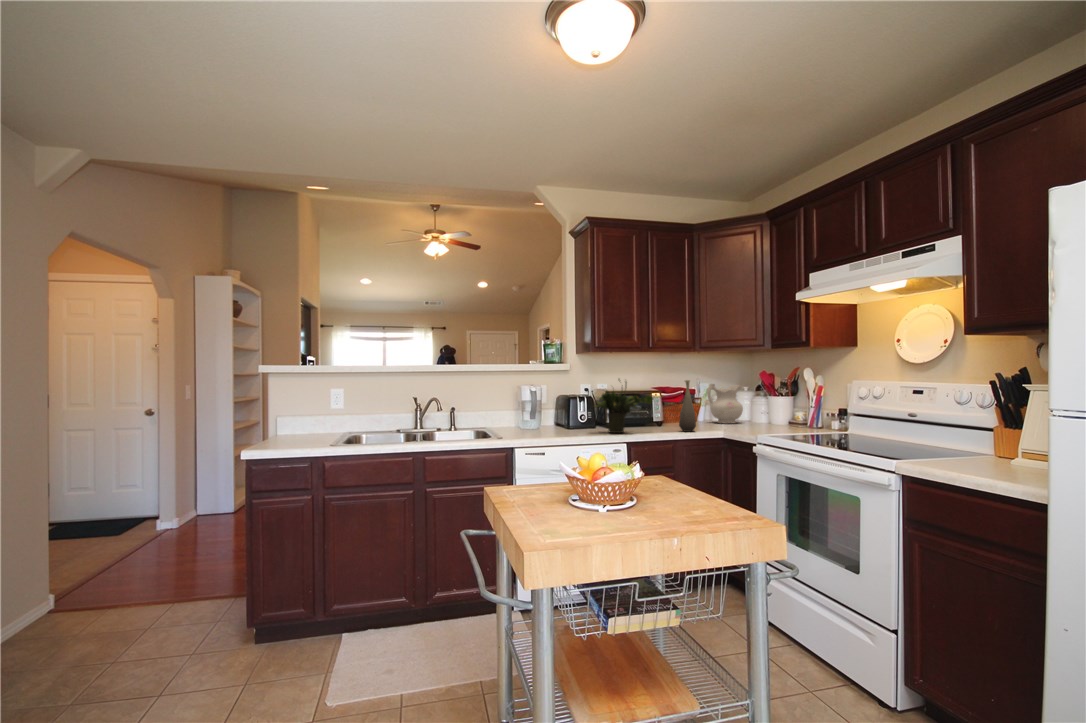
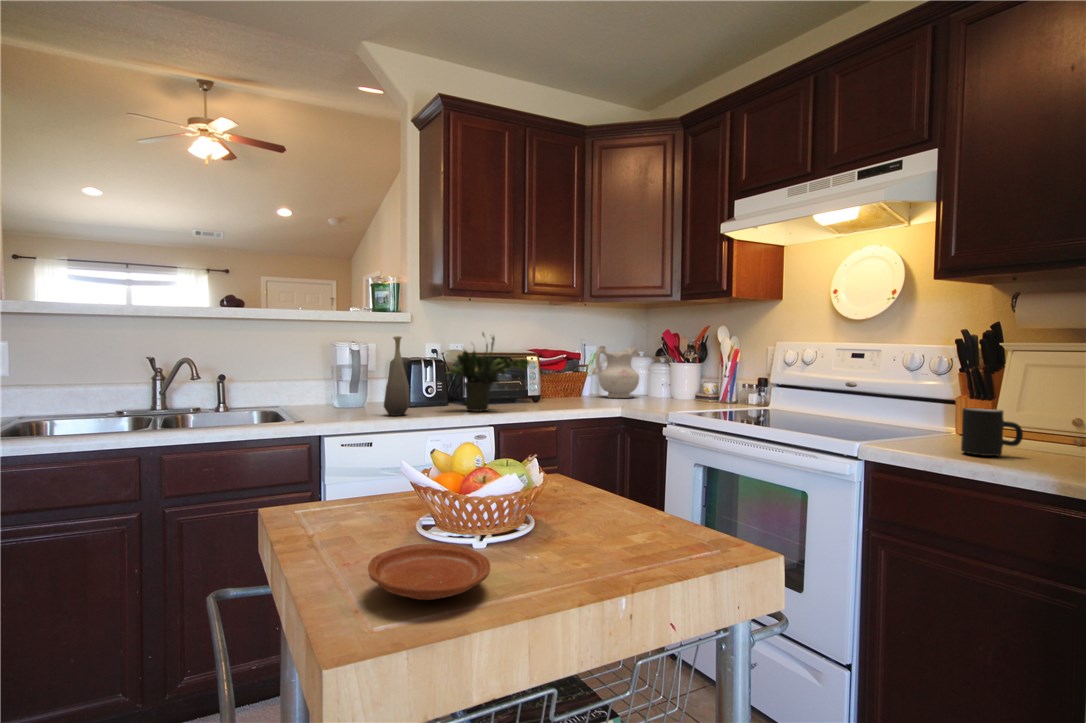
bottle: present [679,380,696,432] -> present [384,336,410,416]
mug: none [971,437,1022,473] -> present [961,408,1023,456]
plate: none [546,504,604,529] -> present [368,544,490,600]

